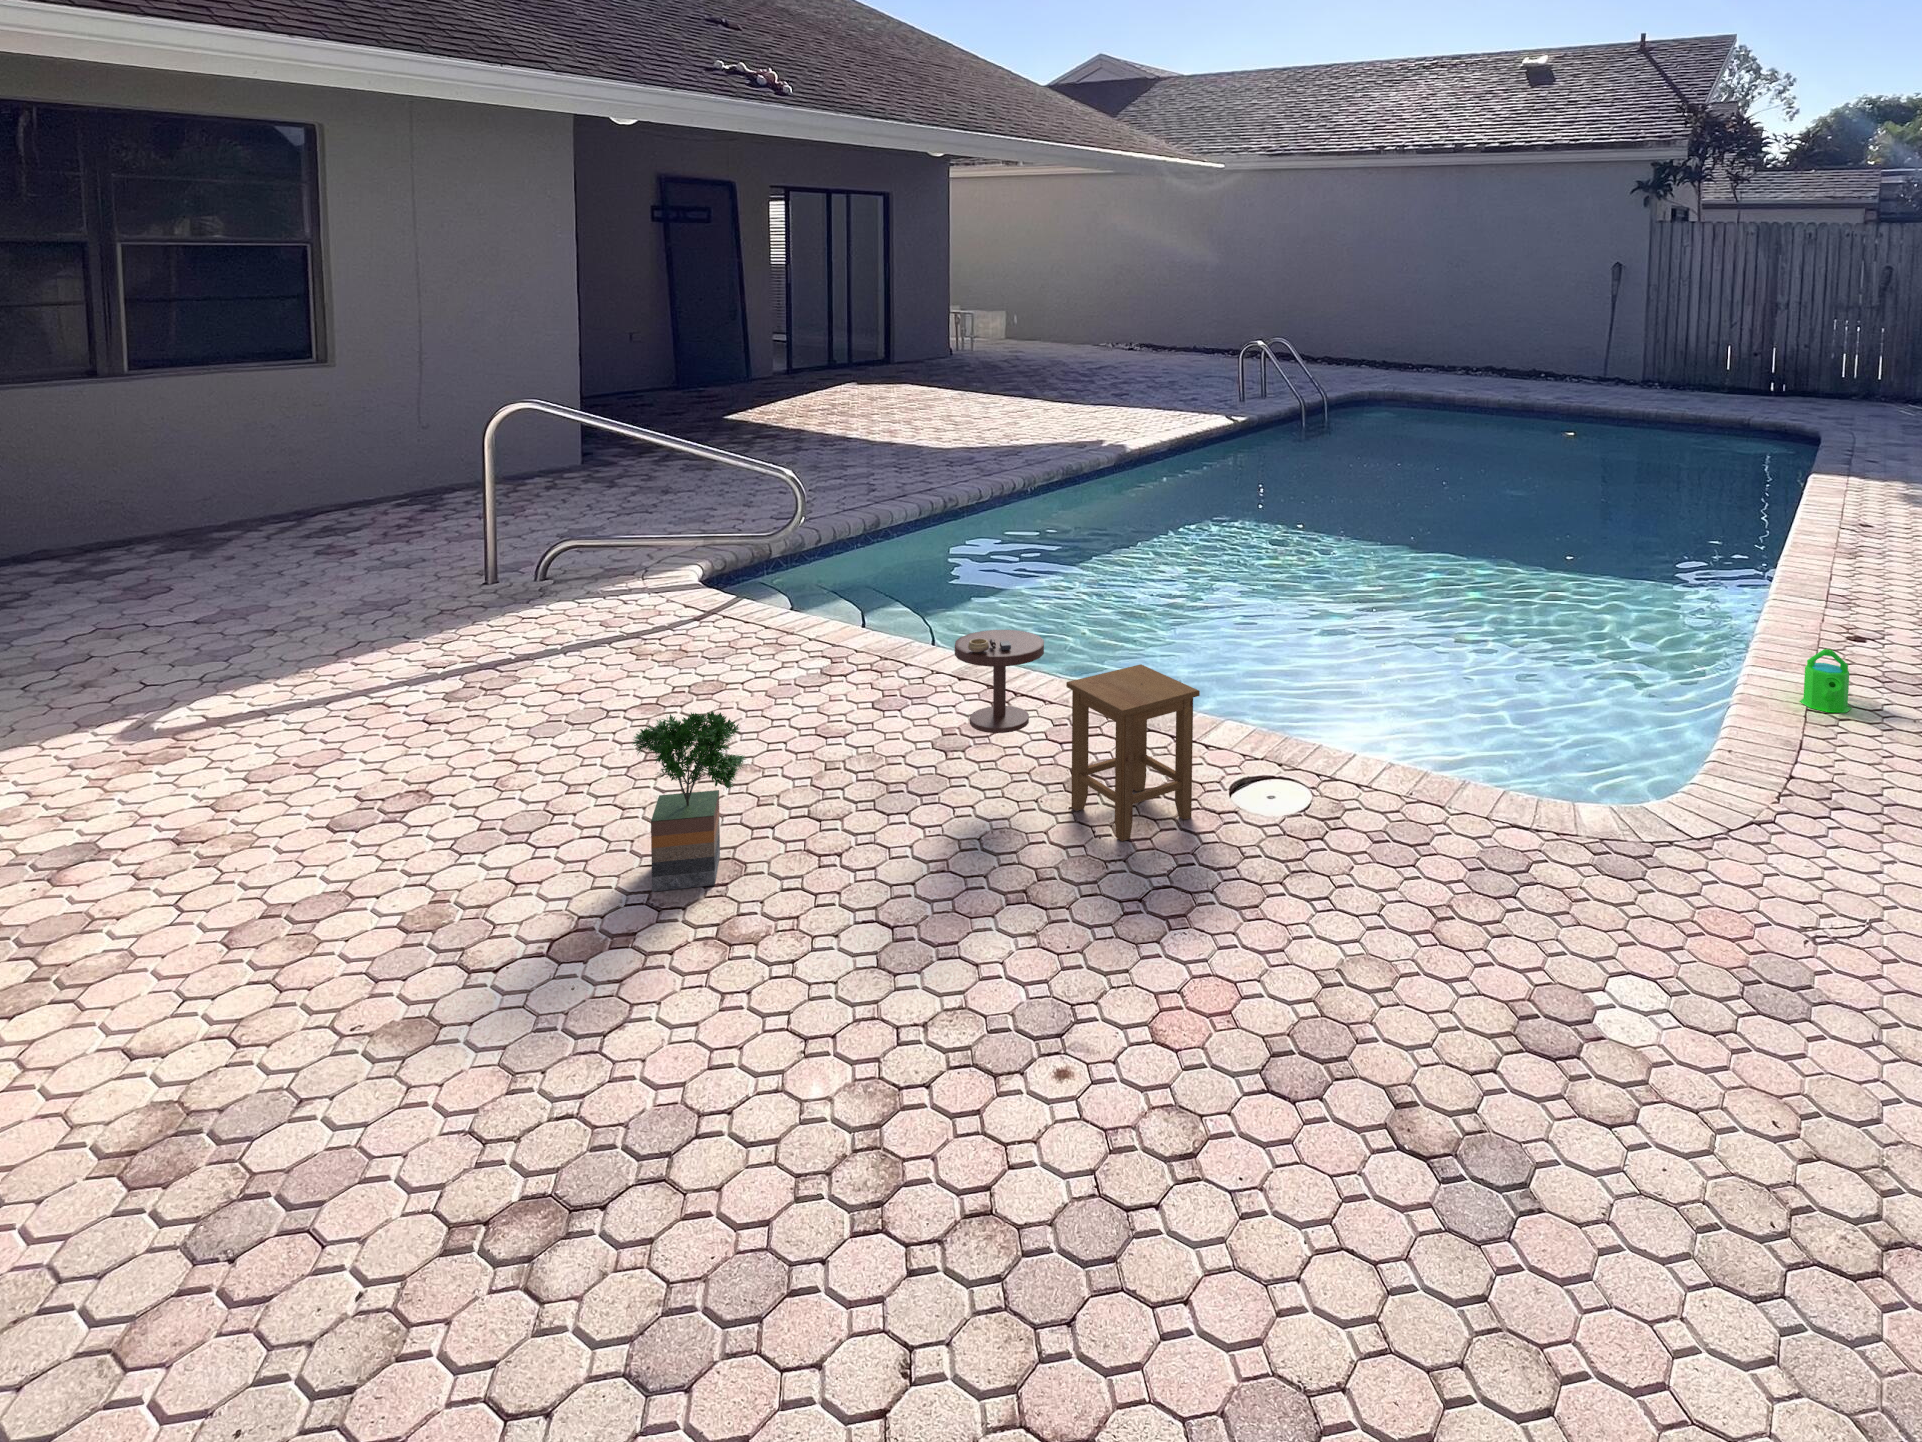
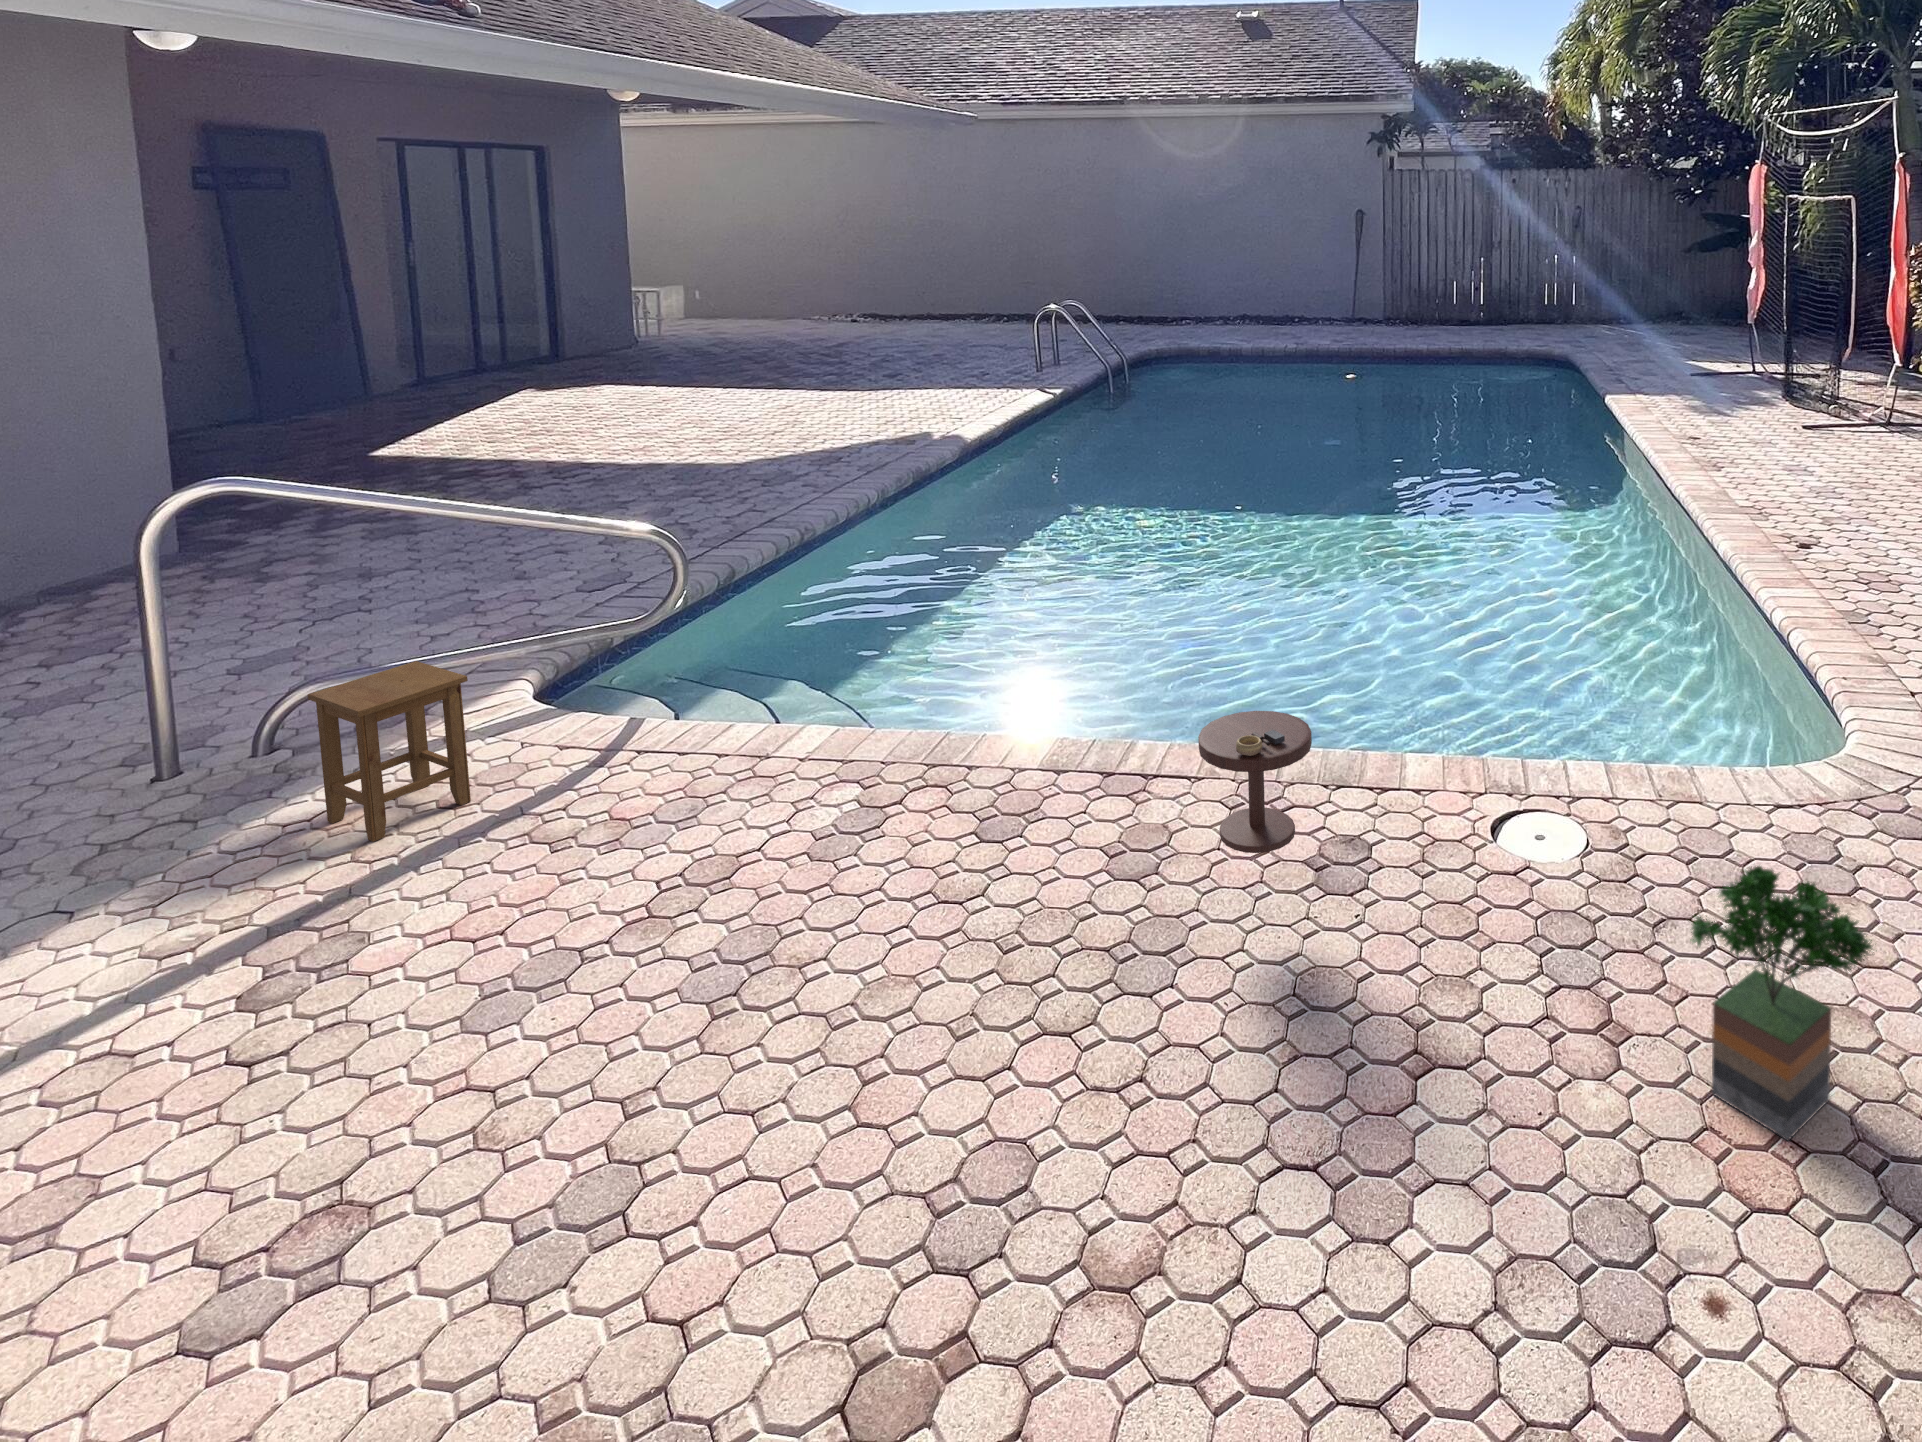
watering can: present [1800,649,1851,713] -> none [1822,564,1869,621]
stool: present [1066,664,1200,841] -> present [308,661,471,842]
potted tree: present [633,711,746,892] -> present [1691,865,1873,1140]

